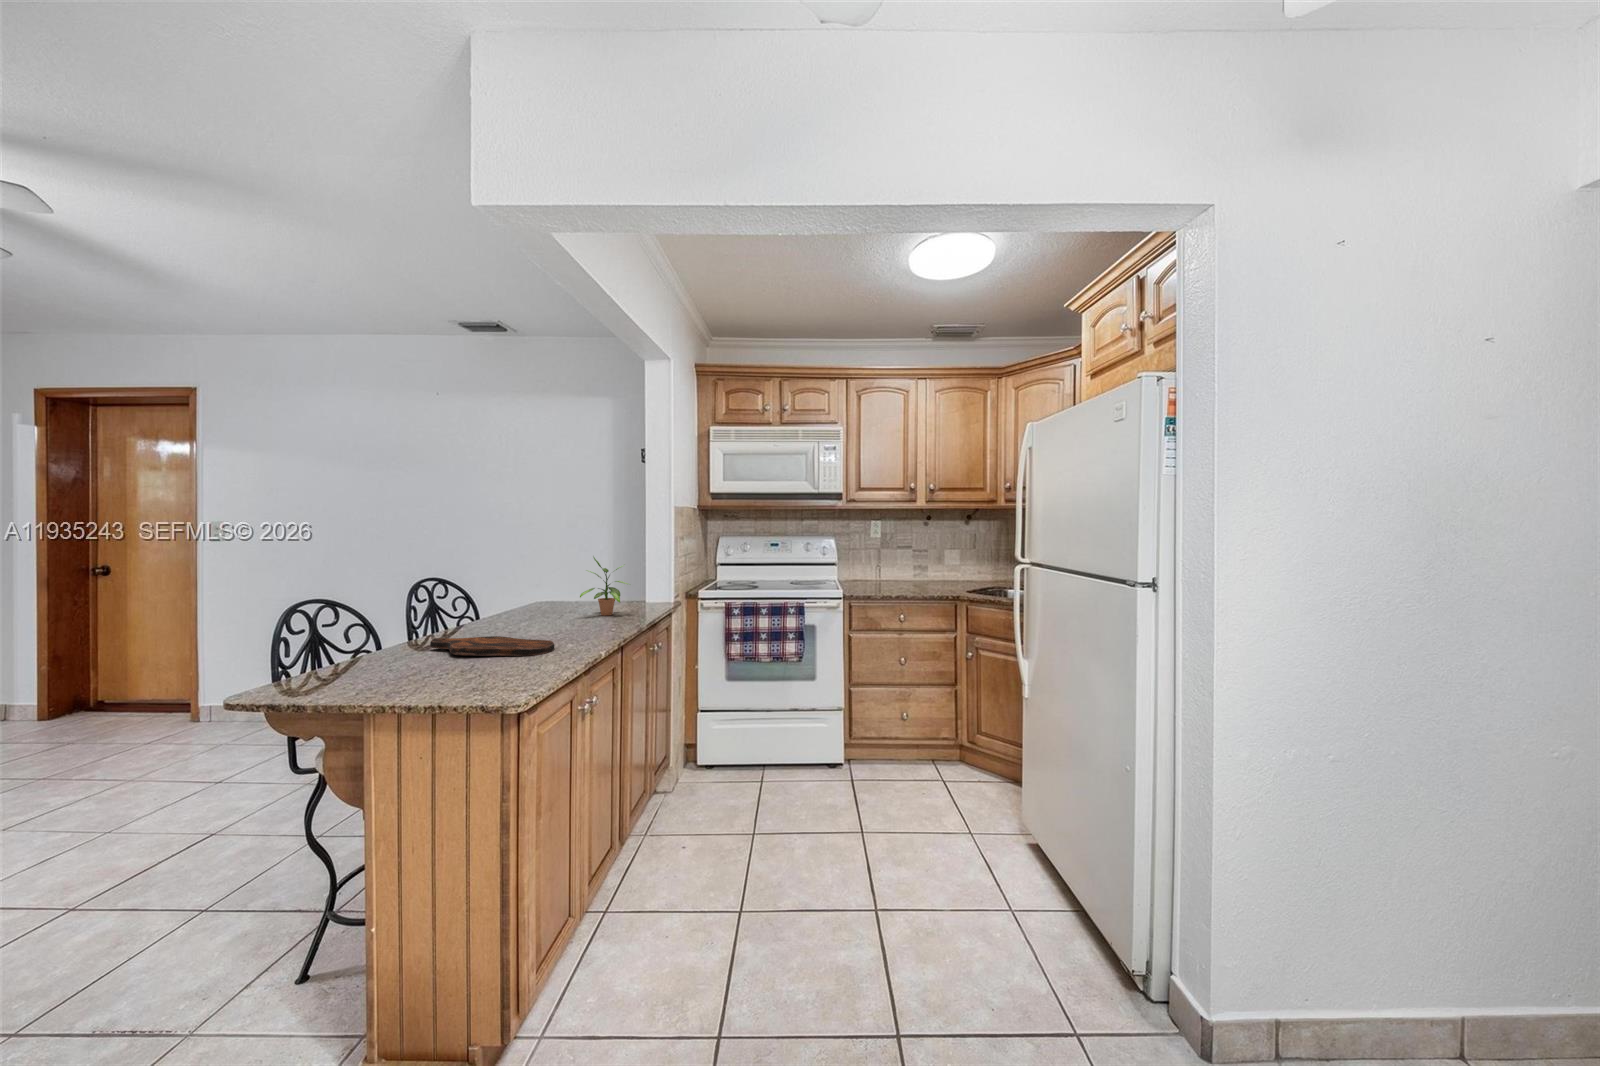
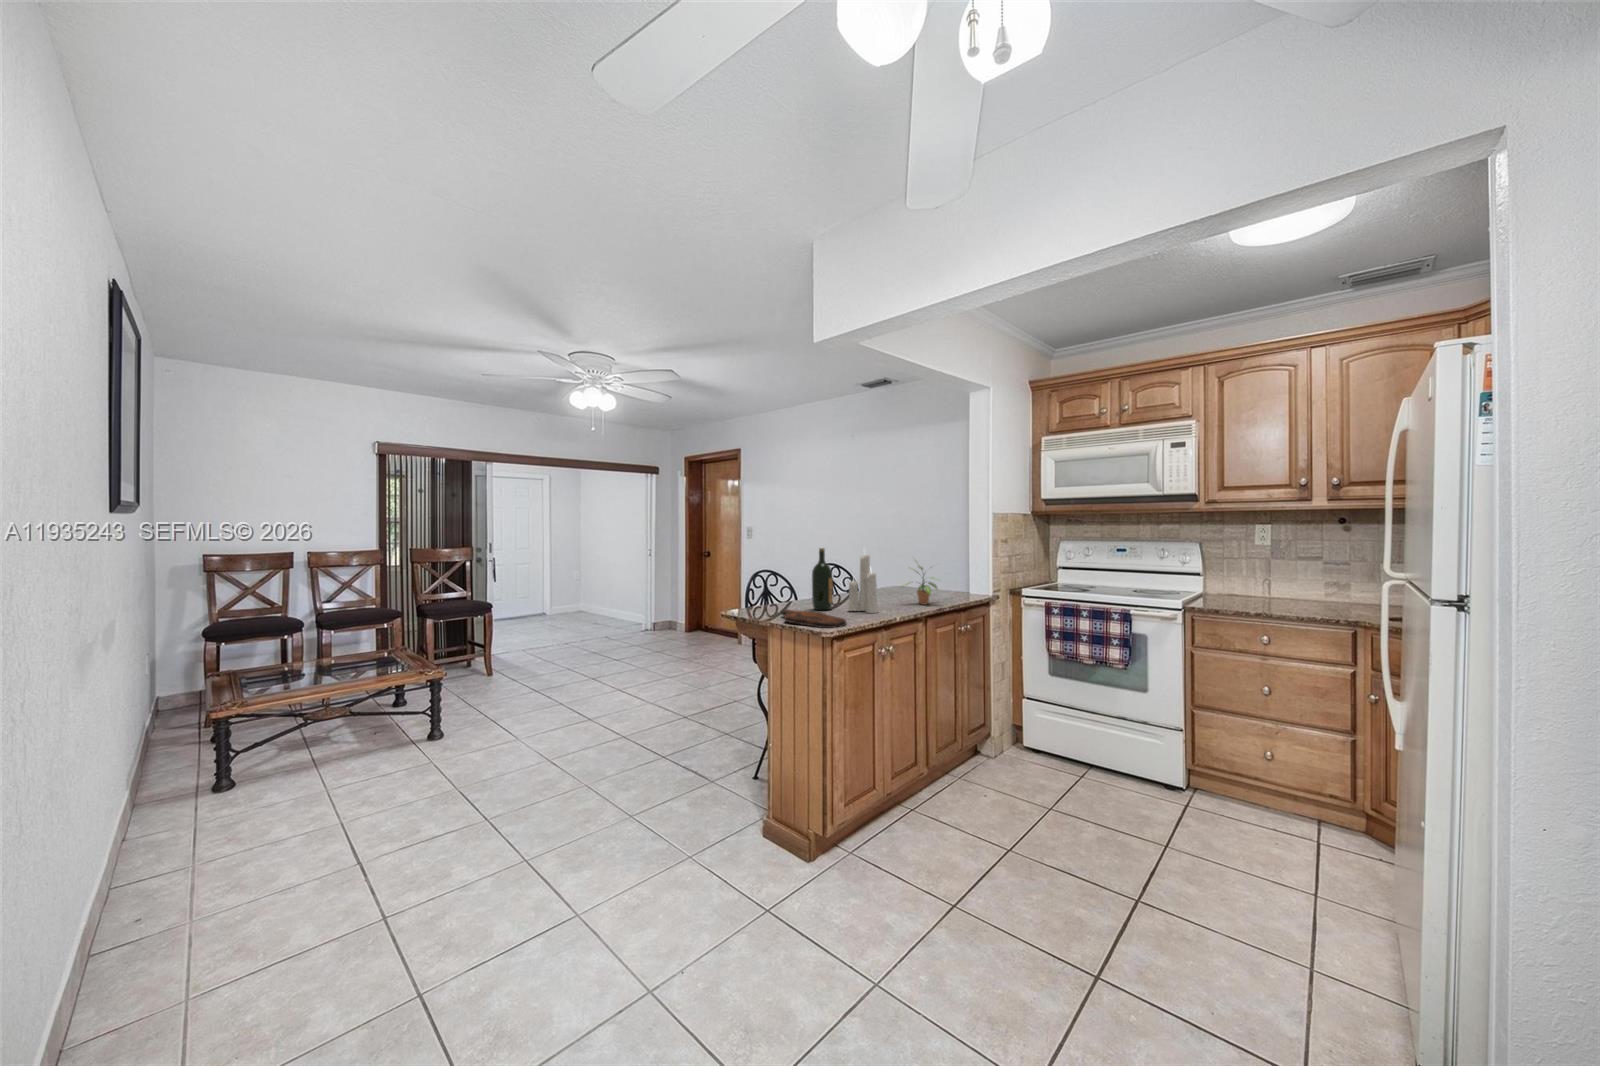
candle: none [522,540,568,632] -> present [848,554,878,613]
wine bottle: none [462,547,495,635] -> present [812,548,833,610]

